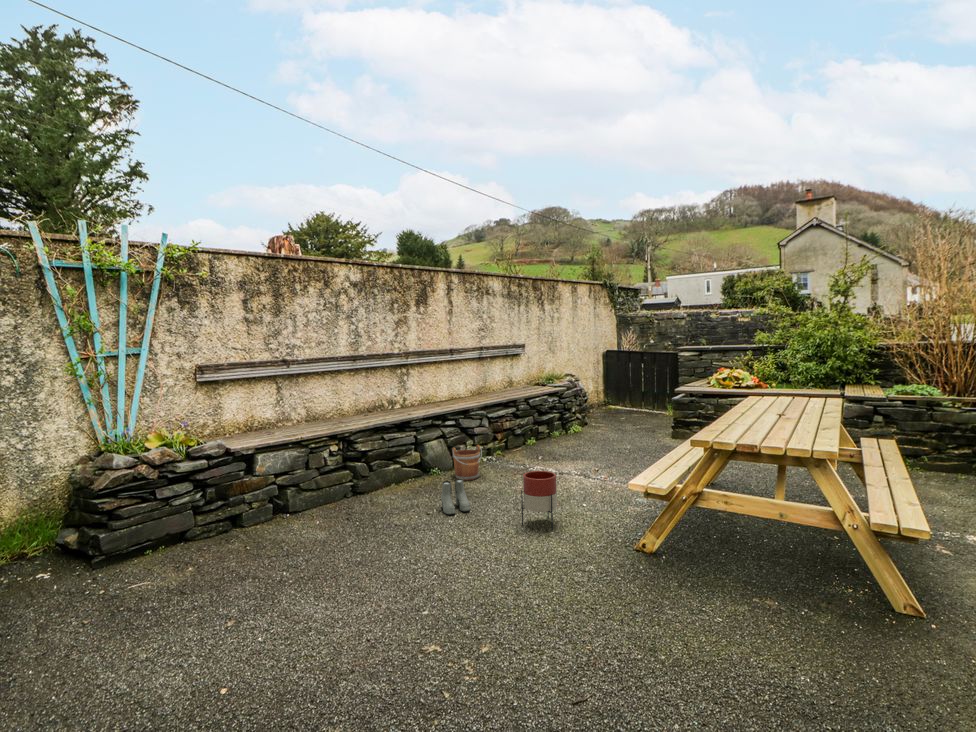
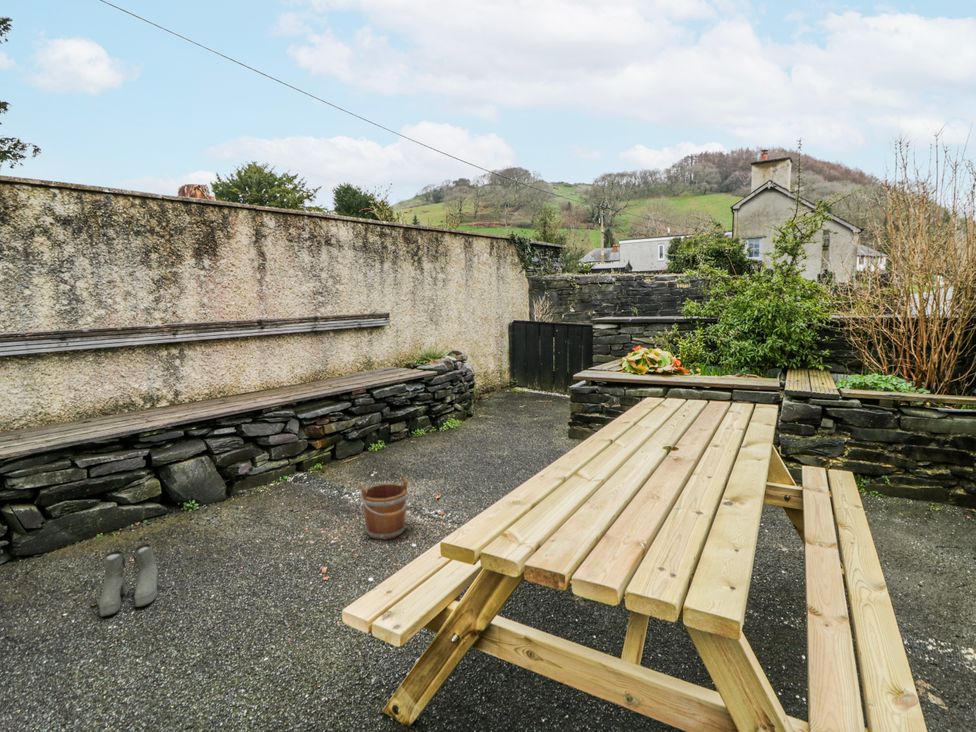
bucket: present [452,445,482,480] -> present [360,478,410,540]
planter: present [521,471,557,530] -> none [199,543,271,662]

